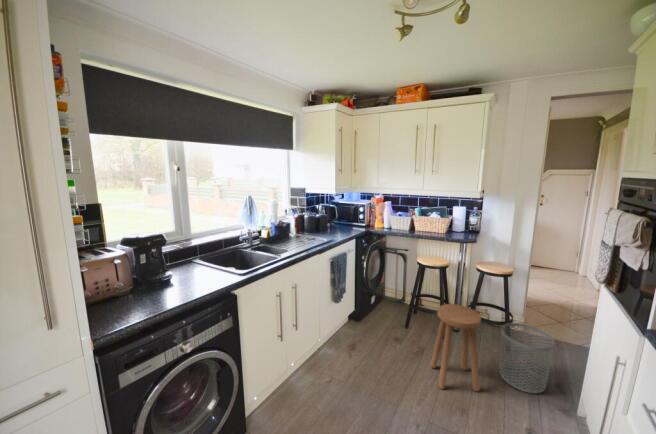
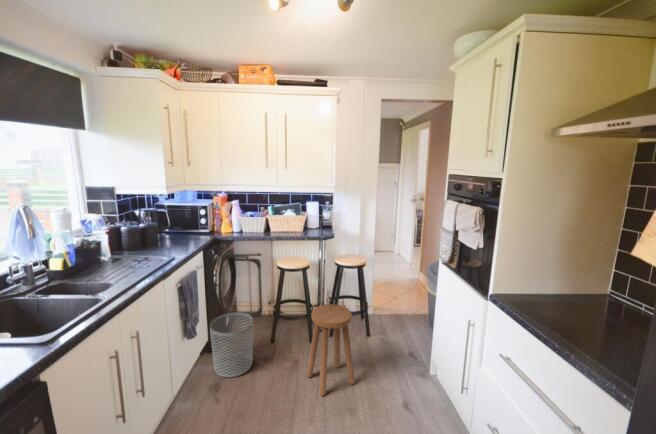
waste bin: present [500,323,555,393] -> present [210,312,253,377]

